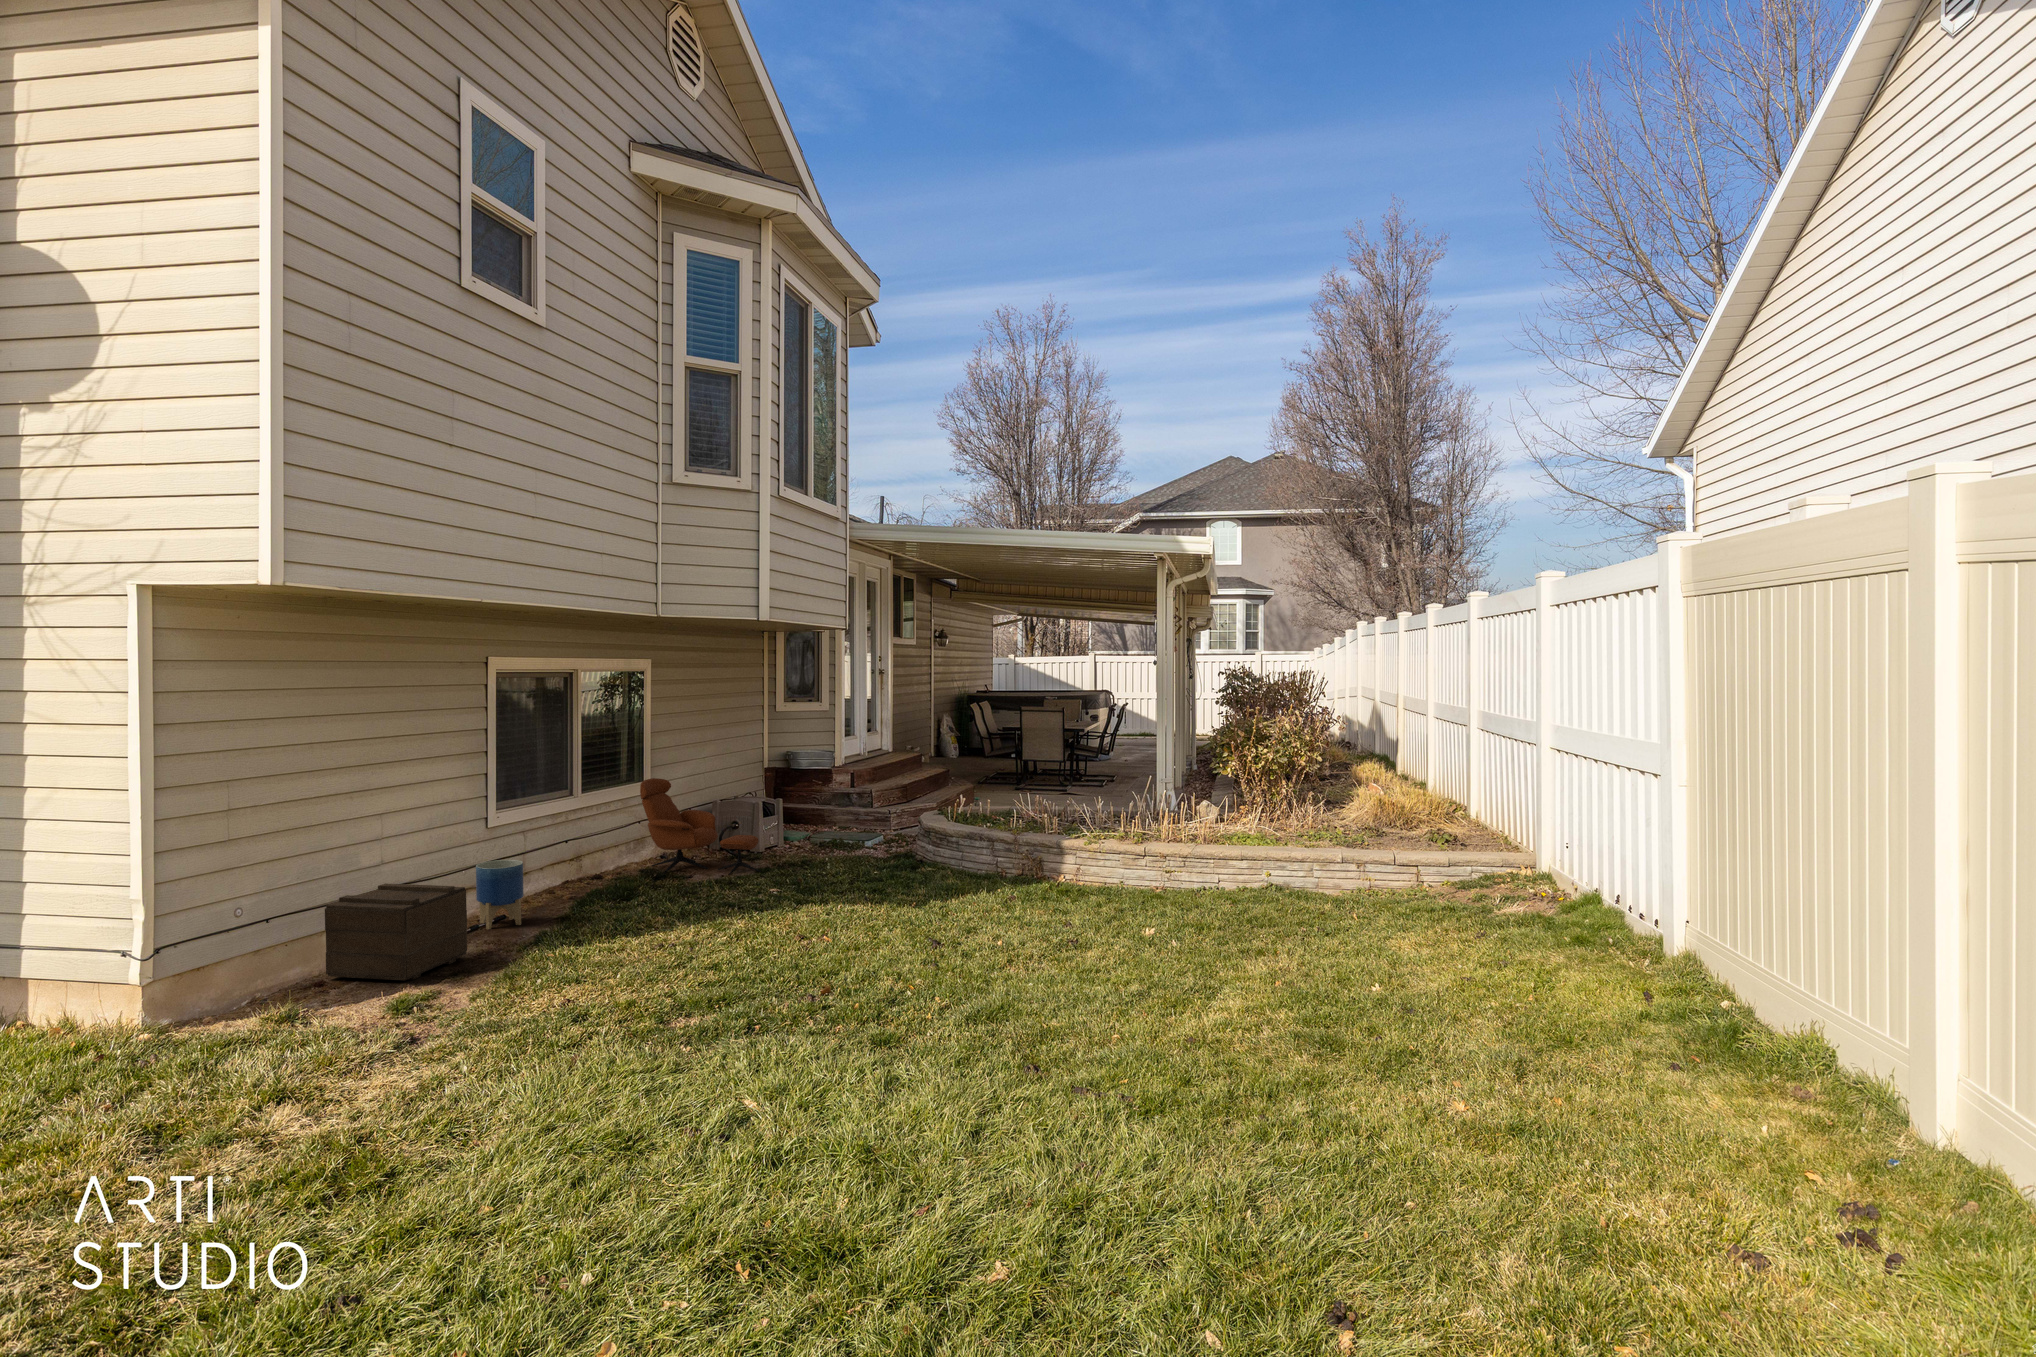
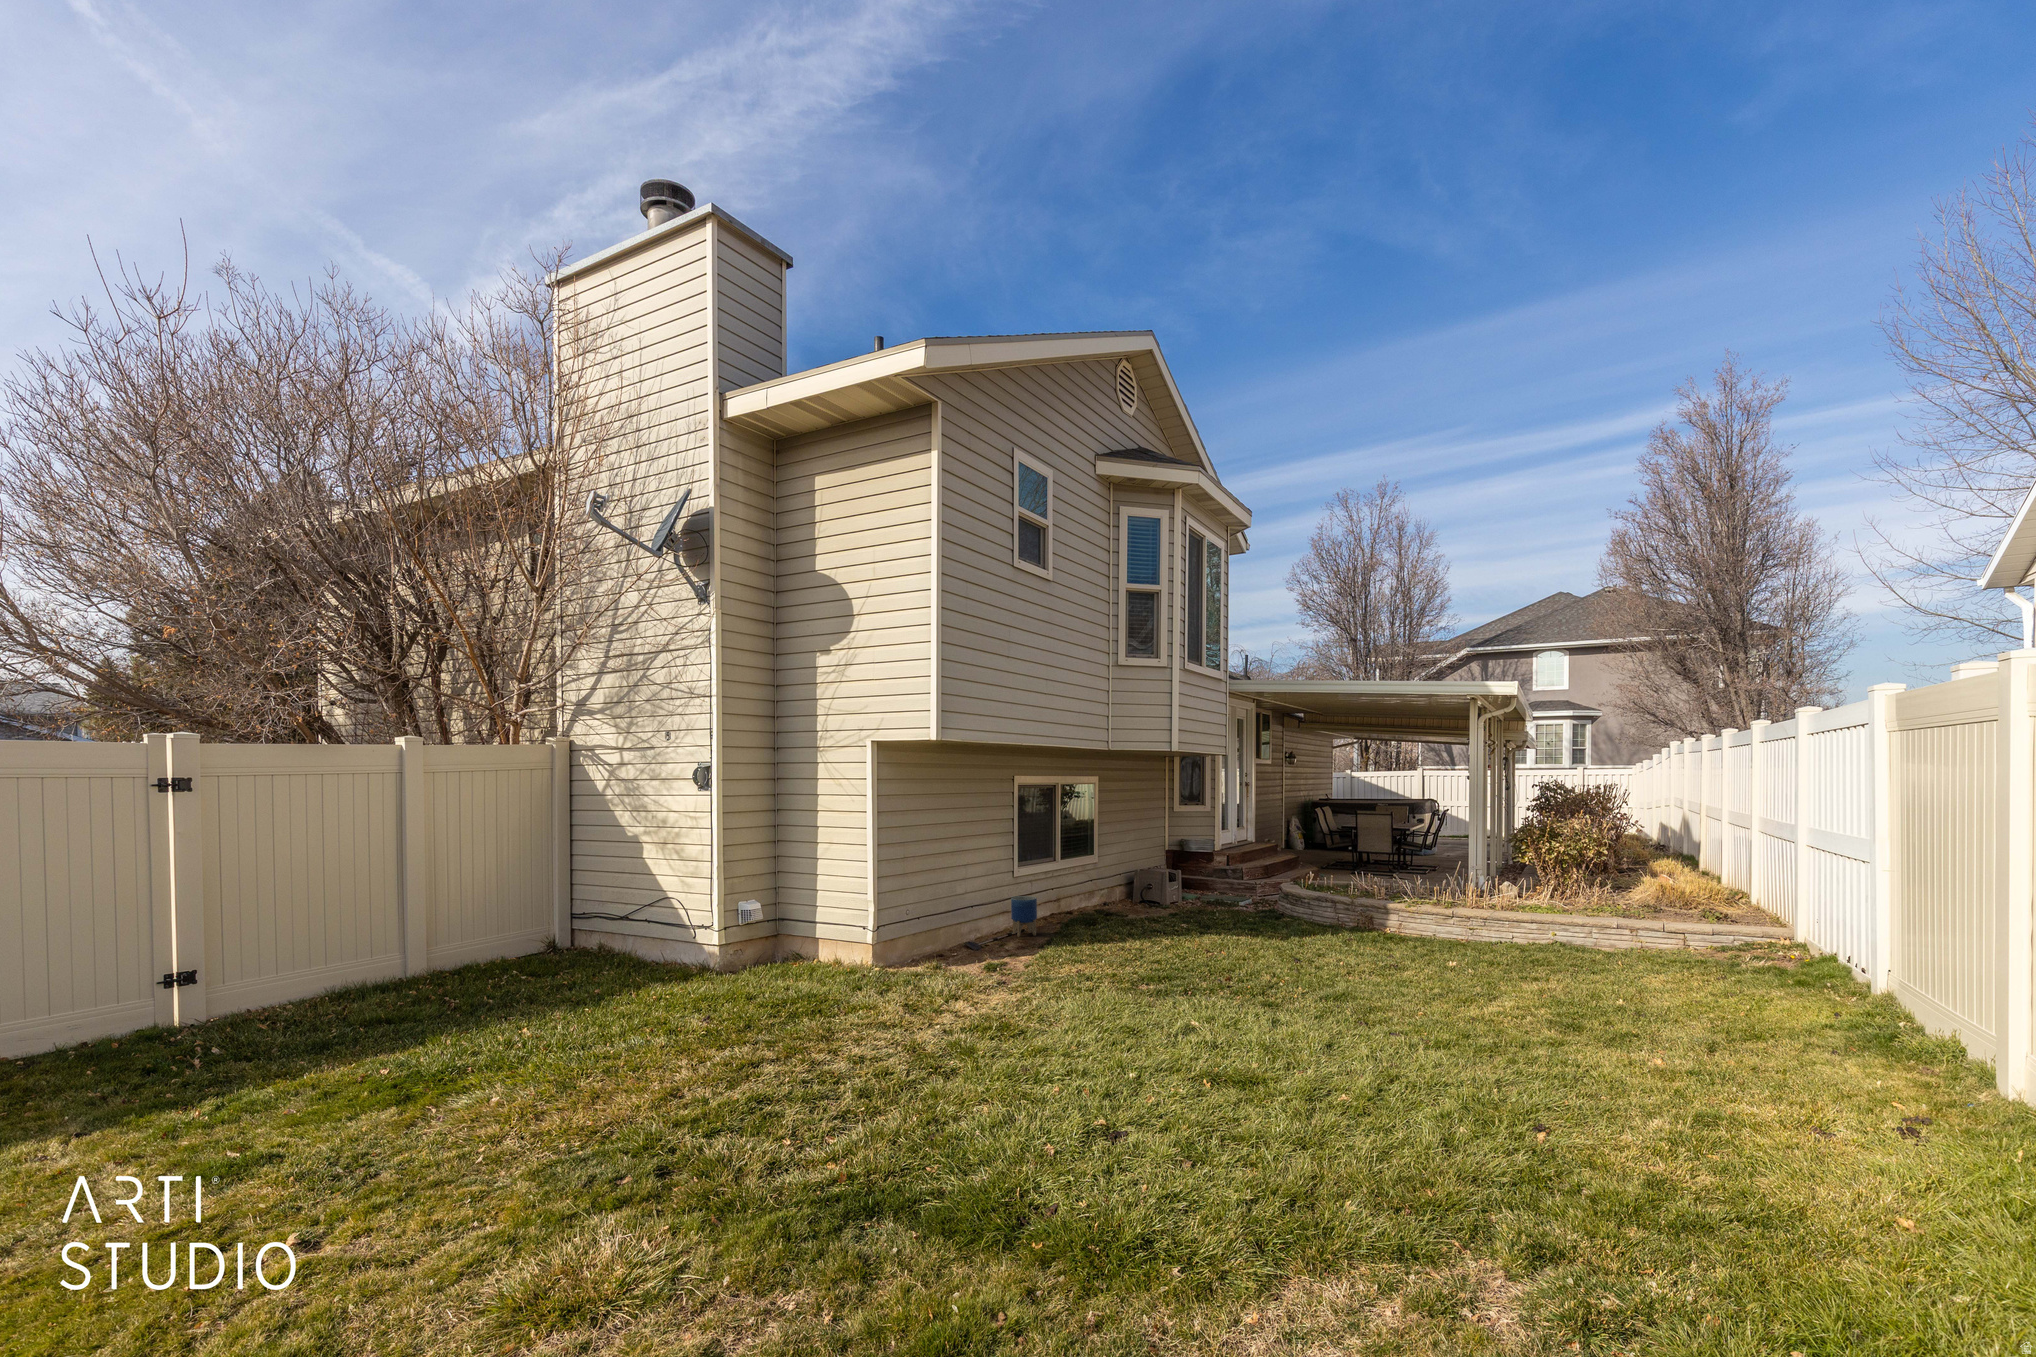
lounge chair: present [640,778,761,875] -> none [1096,852,1174,917]
wooden crate: present [325,883,467,980] -> none [944,903,1013,958]

